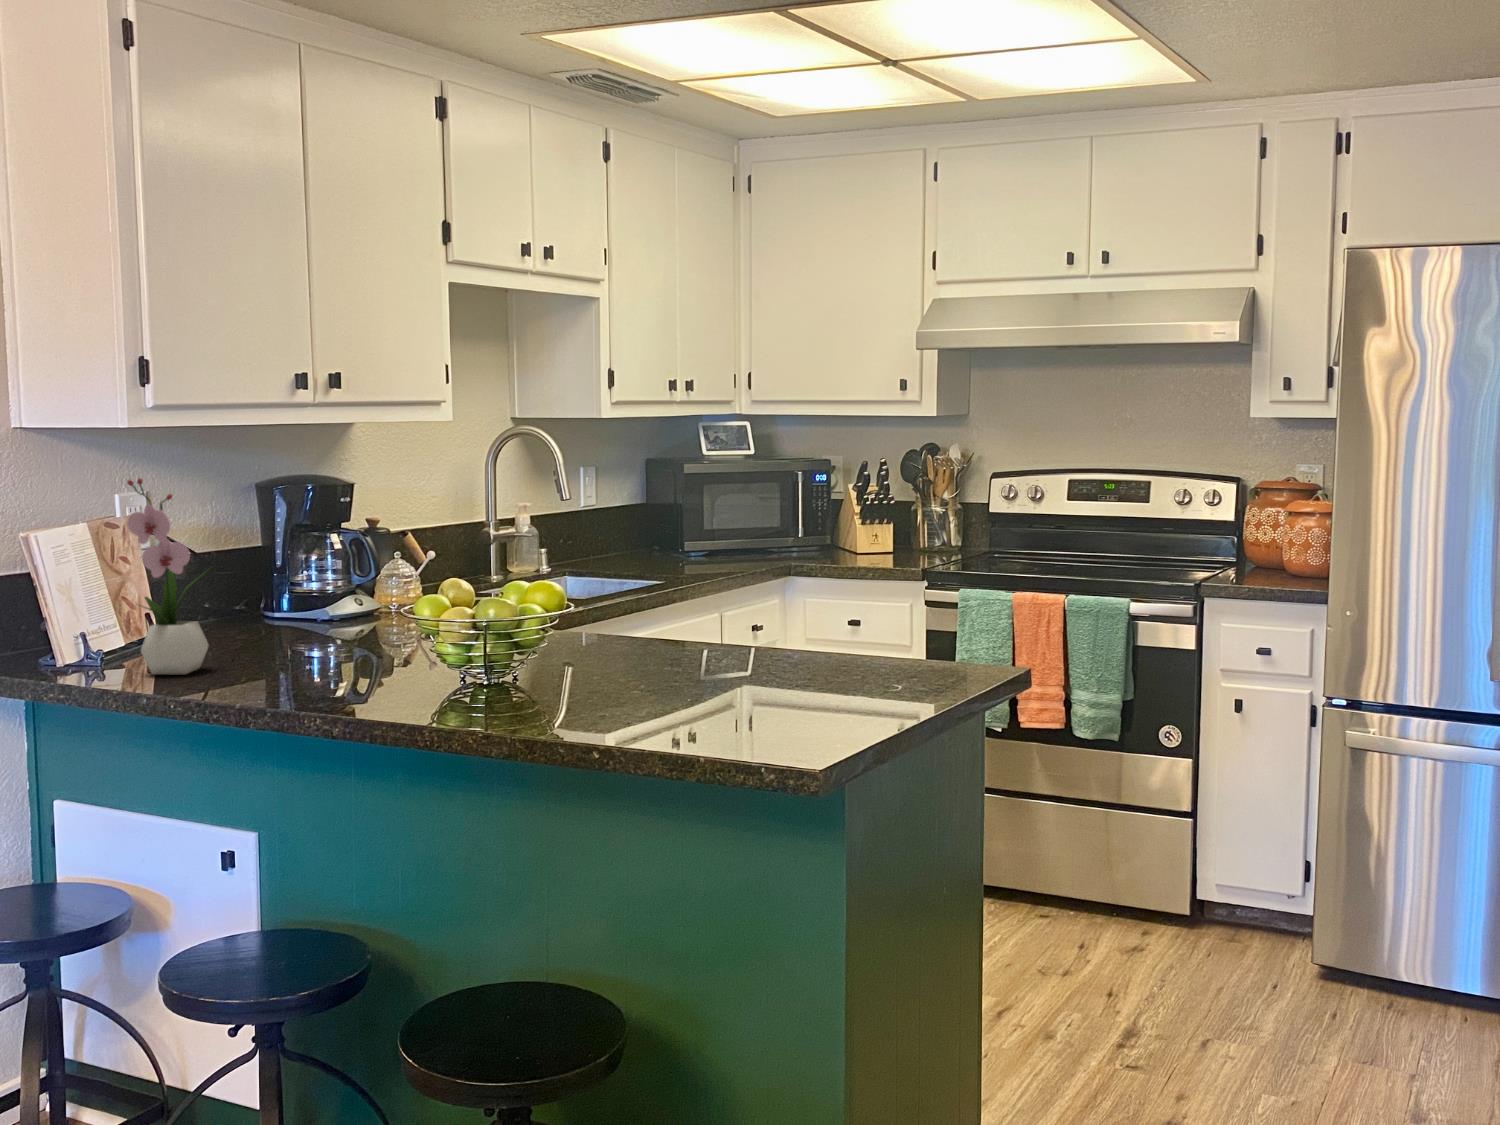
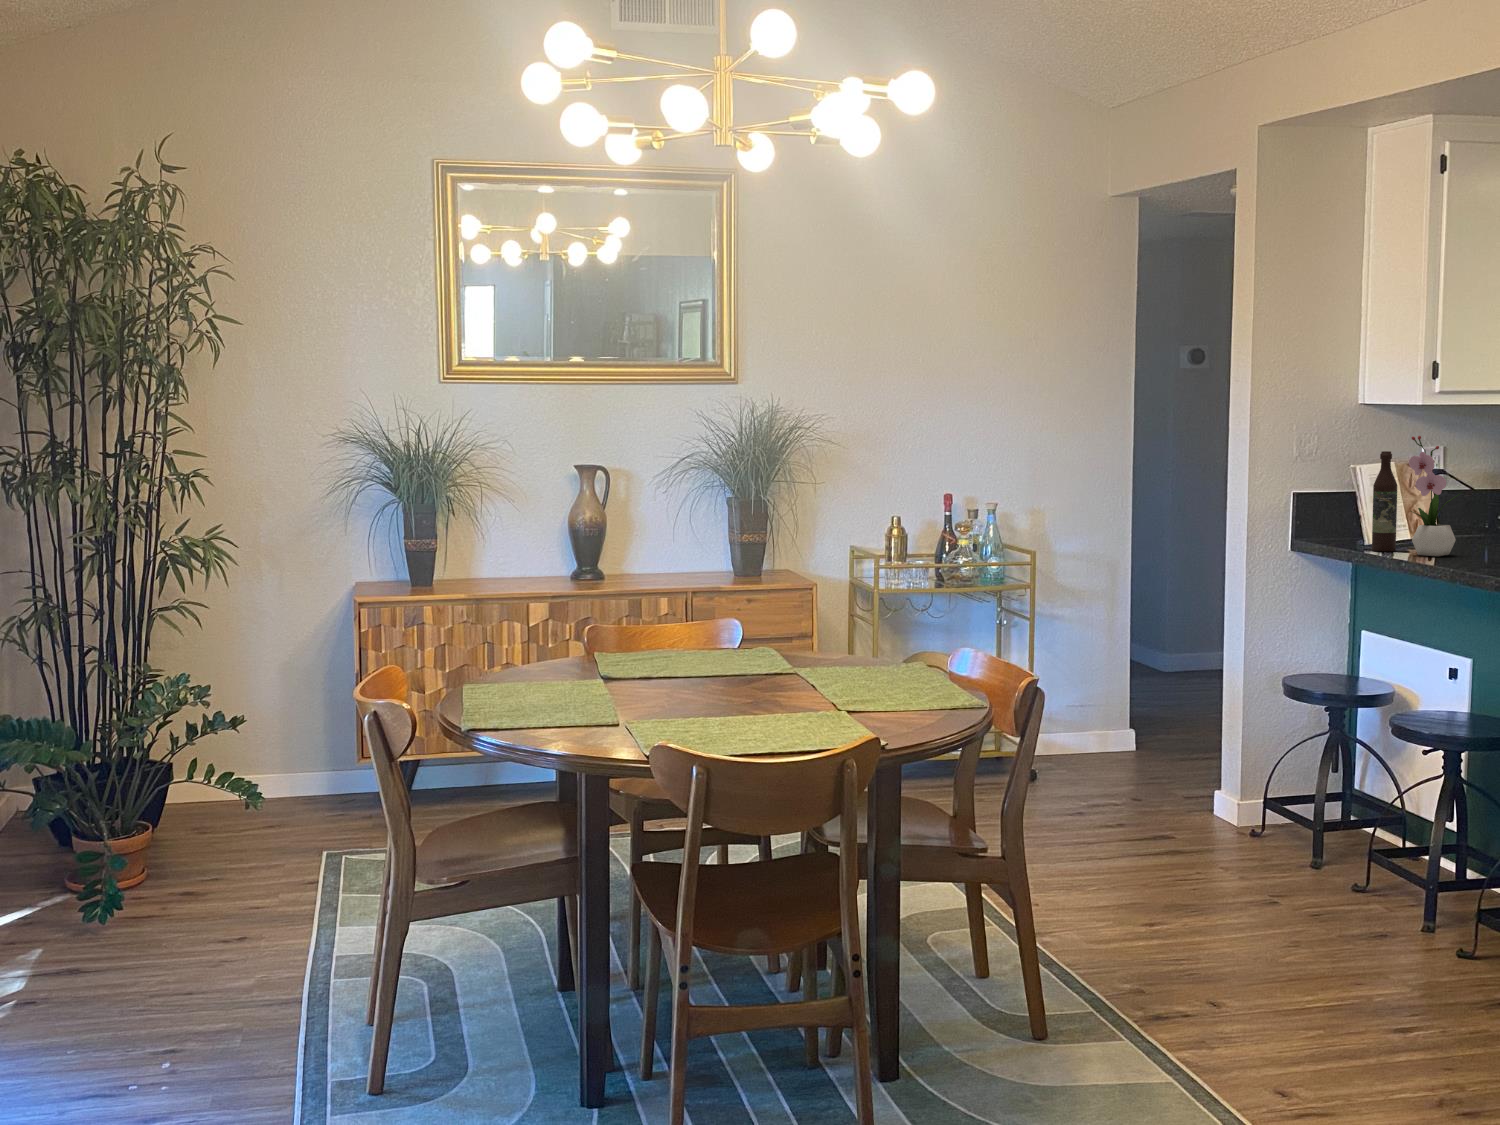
wine bottle: none [62,505,109,672] -> present [1372,451,1397,552]

